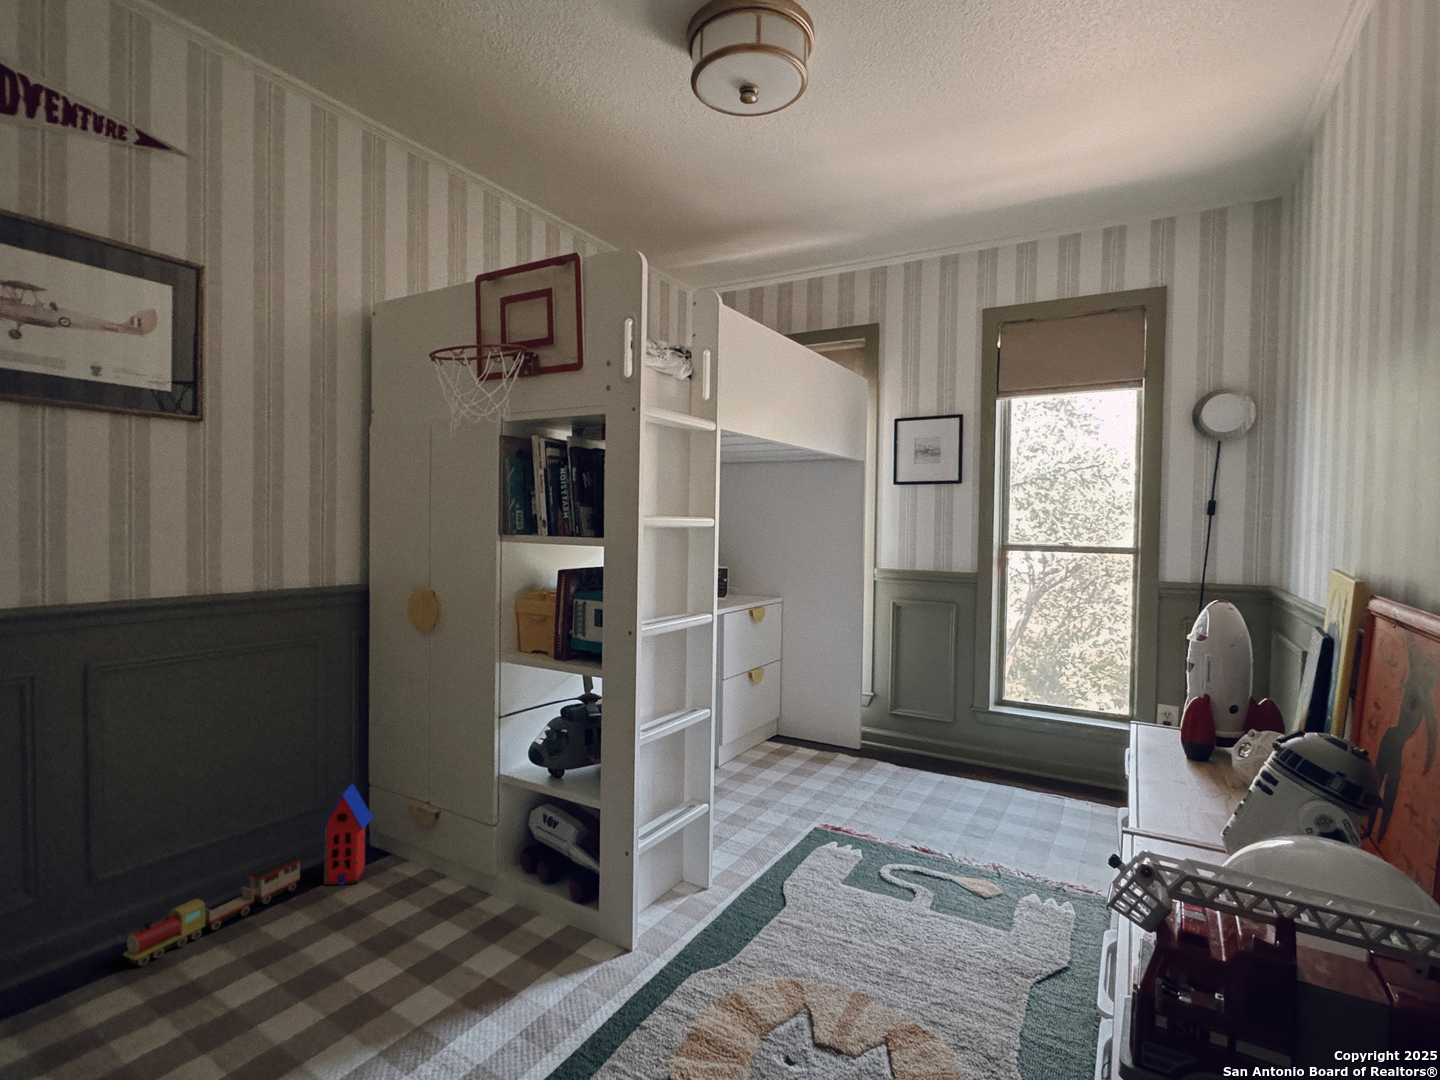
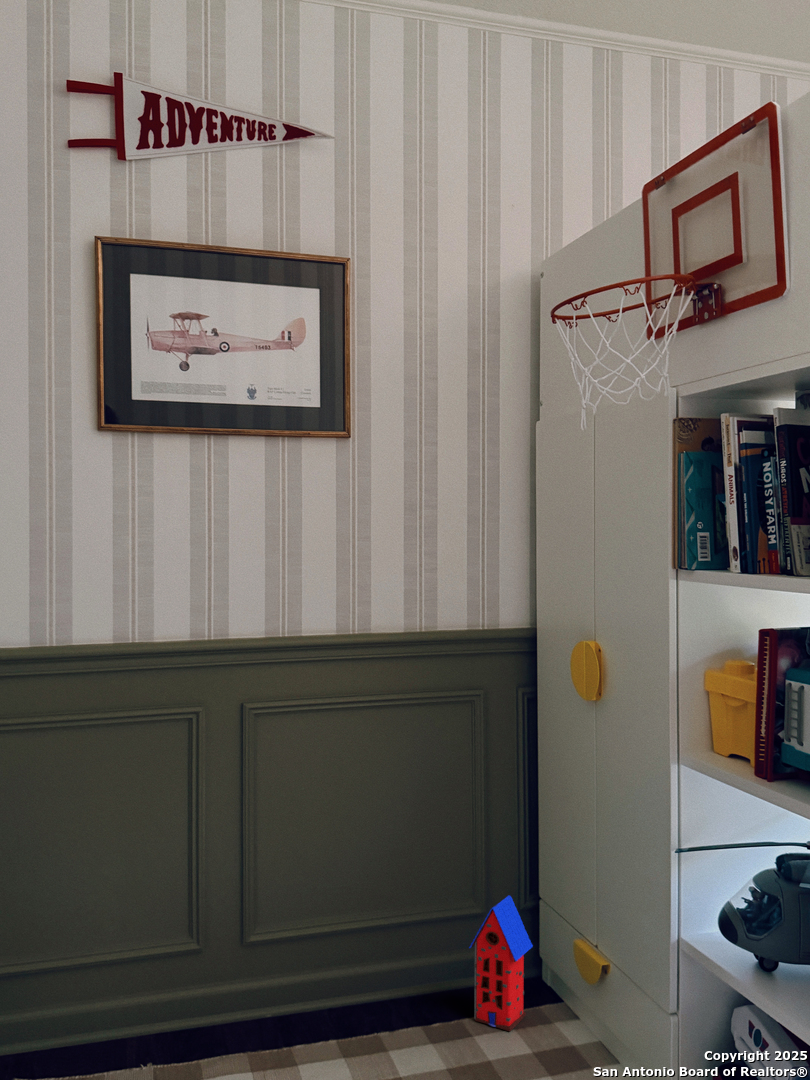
toy train: present [124,856,300,966] -> none [265,970,448,1056]

